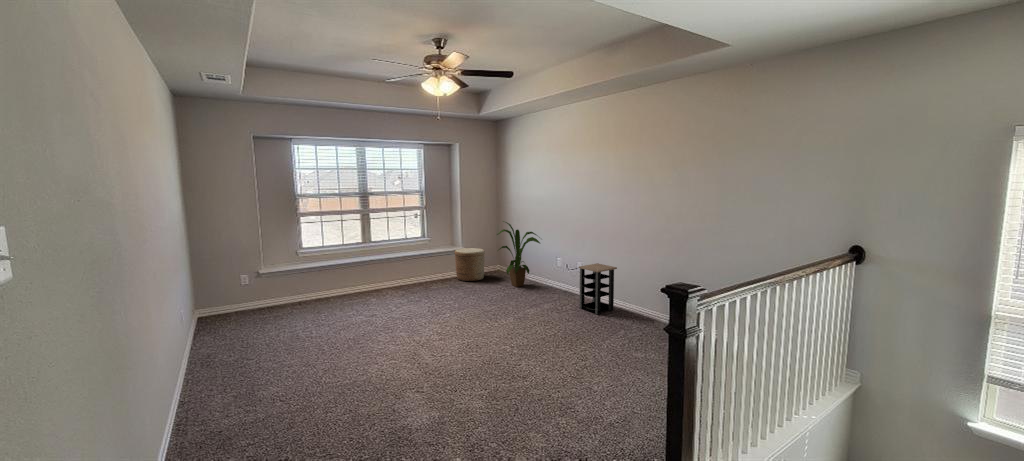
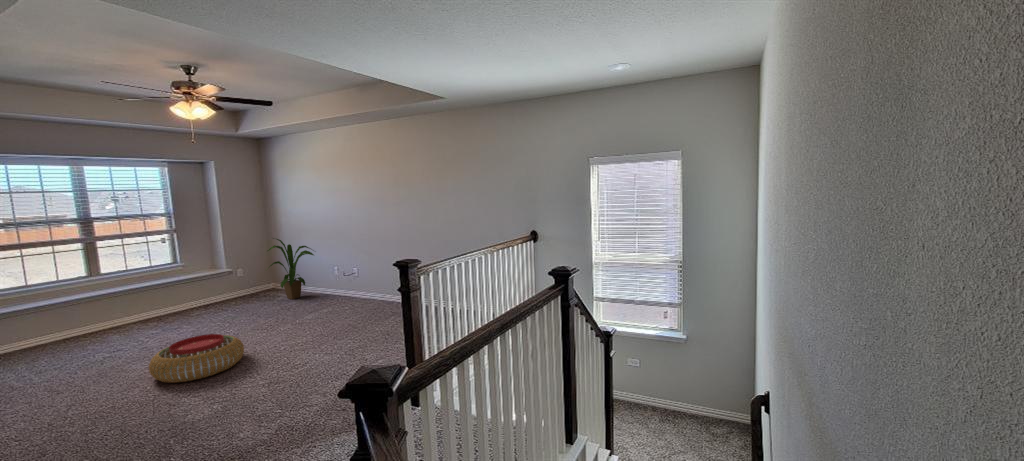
woven basket: present [455,248,485,281] -> none [218,268,255,302]
side table: present [579,263,617,314] -> none [352,266,386,309]
pouf: none [388,318,468,367] -> present [149,334,244,383]

